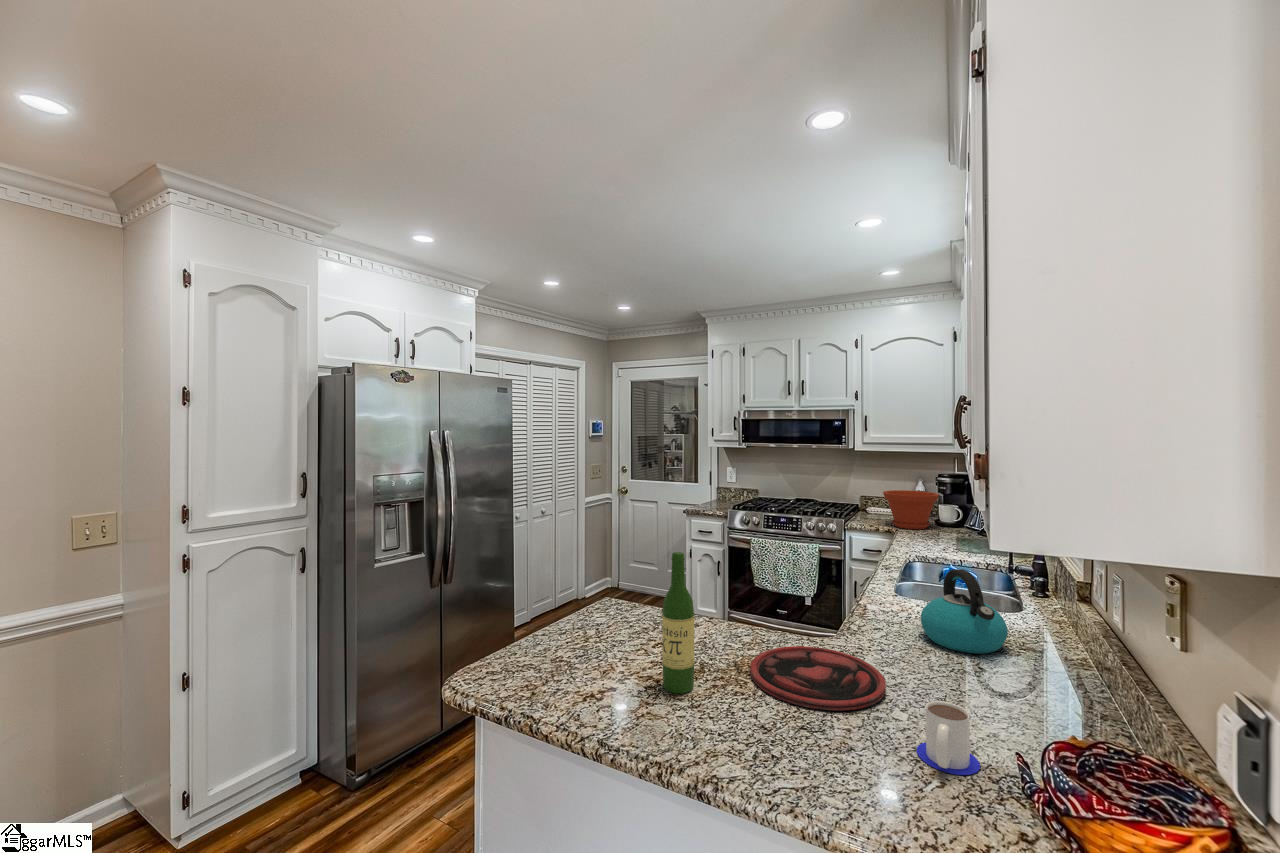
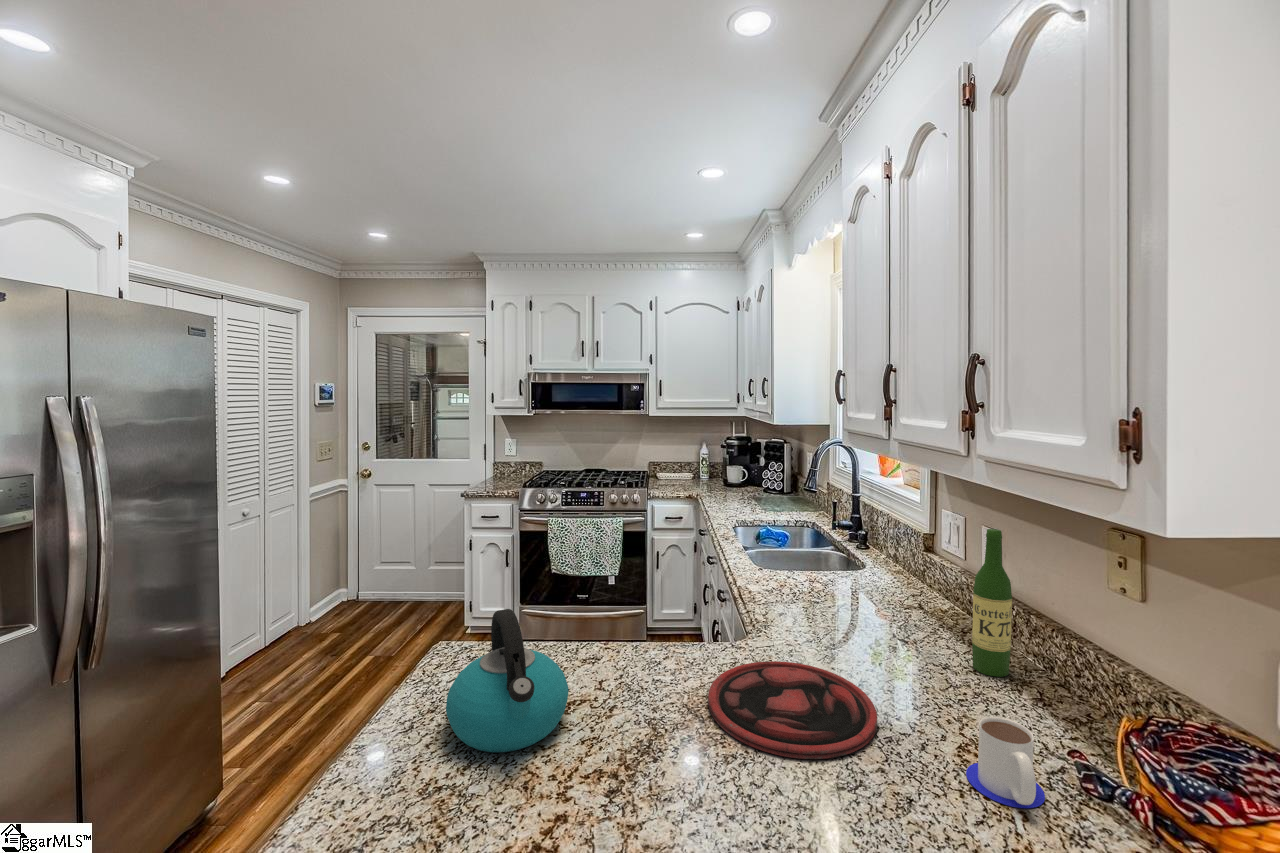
plant pot: present [883,490,939,529] -> none [682,455,733,493]
wine bottle: present [662,552,694,694] -> present [972,529,1012,677]
kettle: present [921,569,1008,654] -> present [446,609,569,752]

